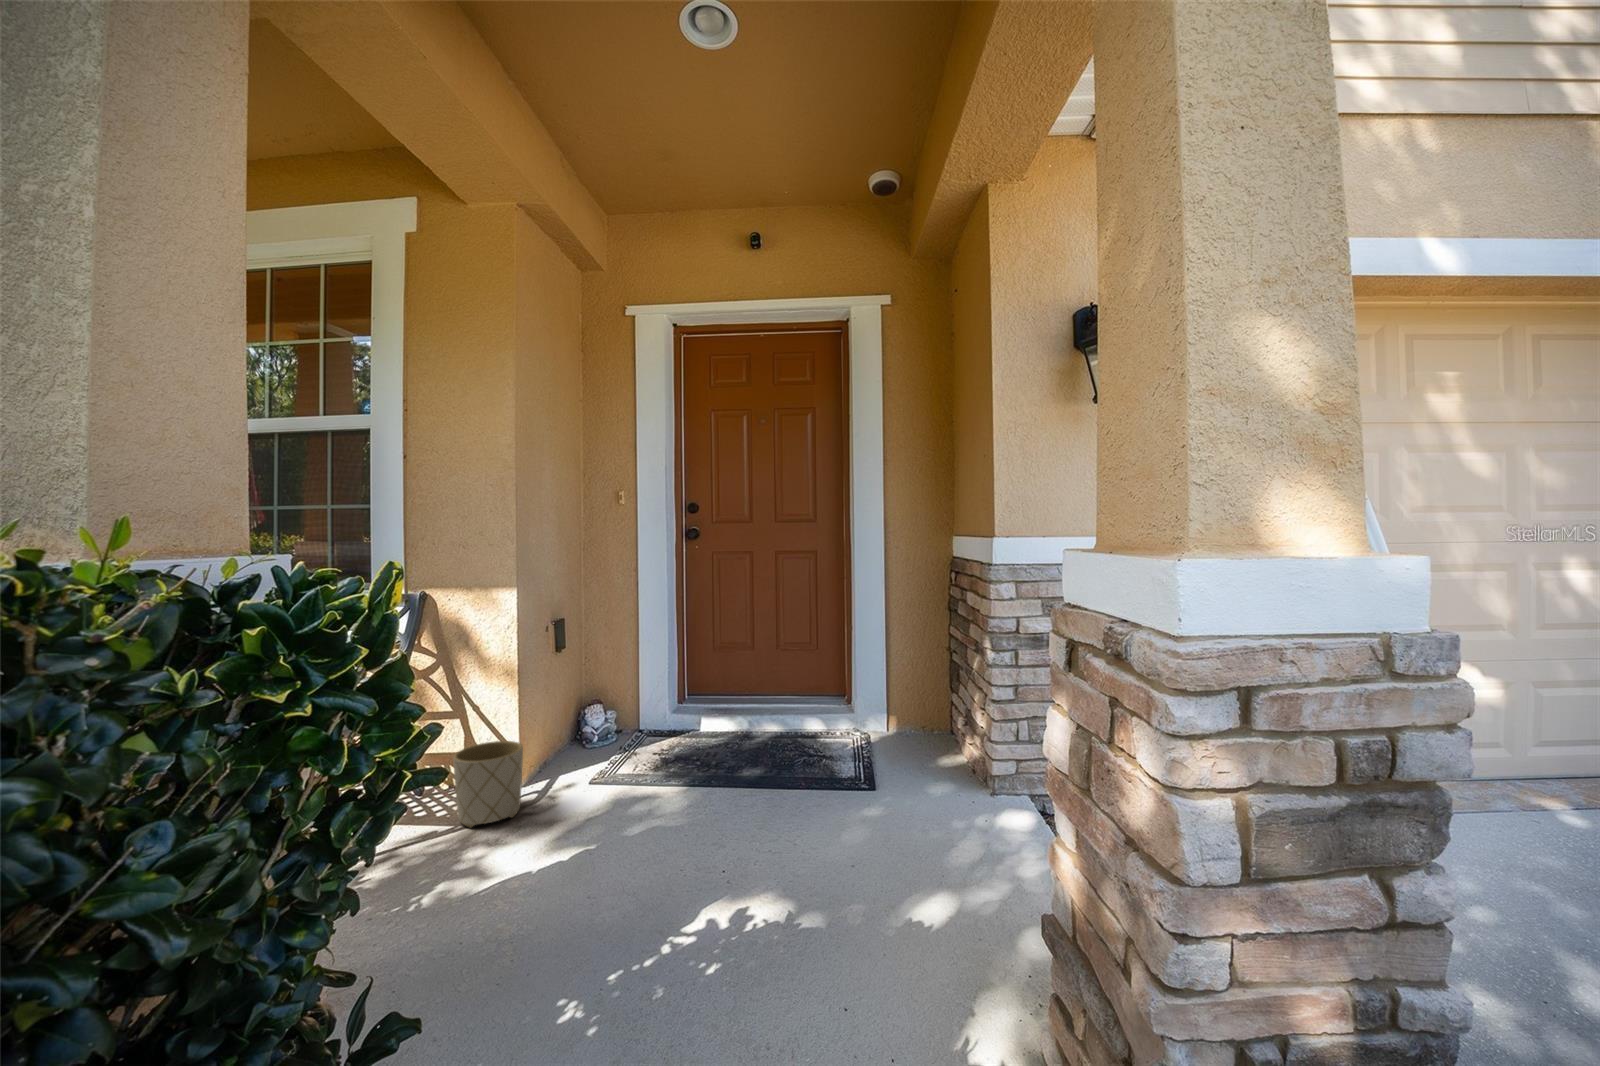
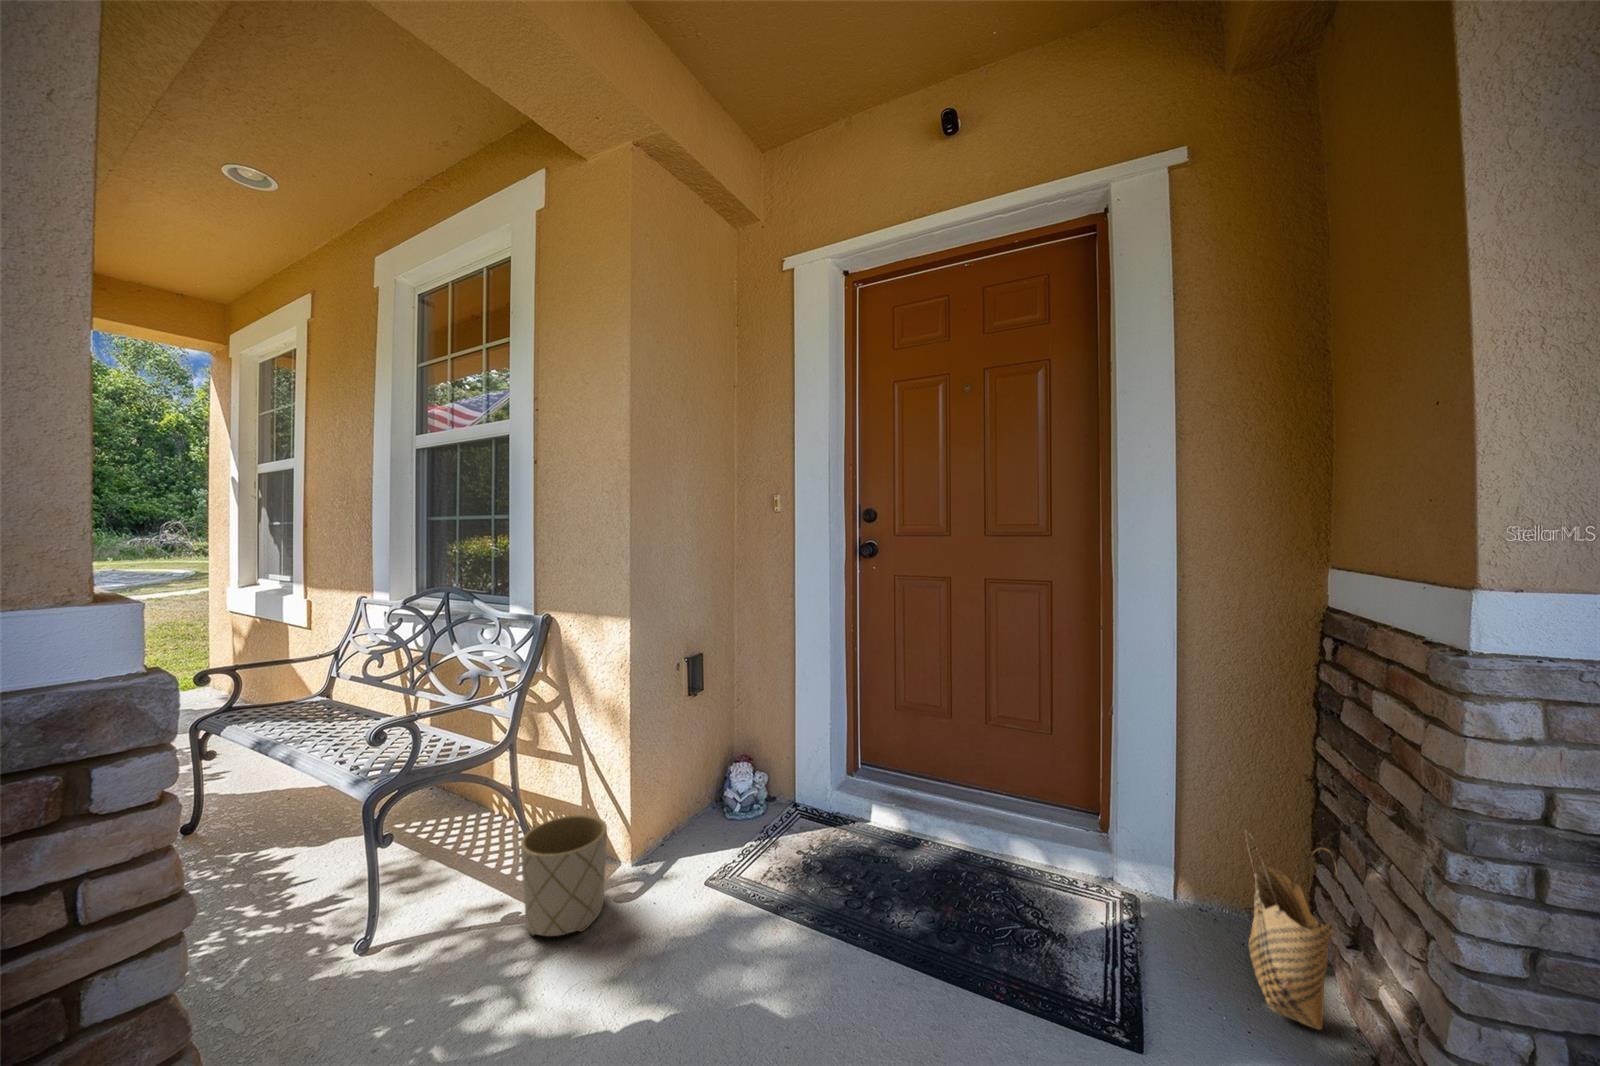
woven basket: none [919,675,956,761] -> present [1245,829,1337,1030]

